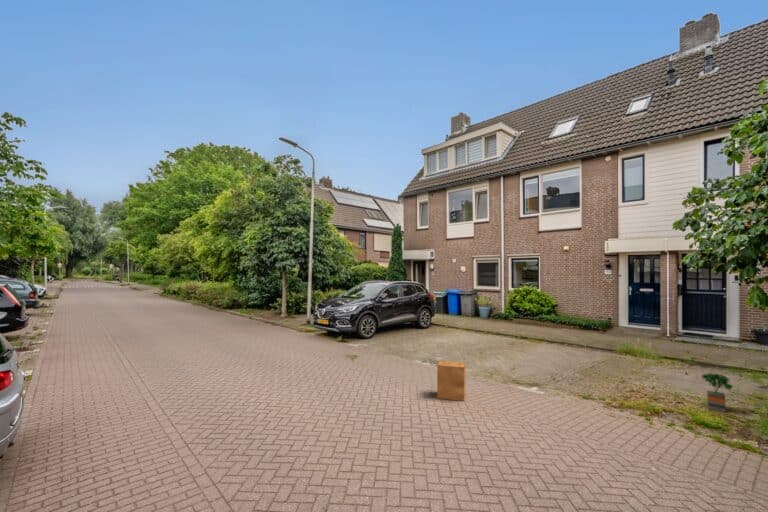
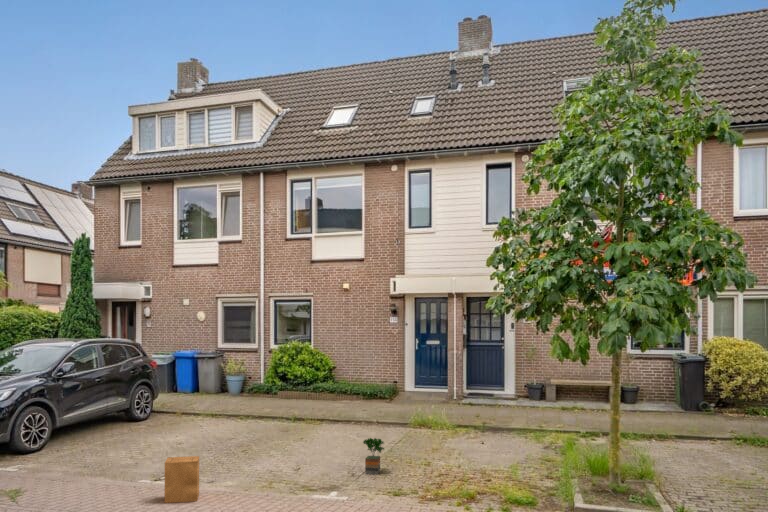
potted tree: present [702,374,732,412] -> present [363,438,384,474]

